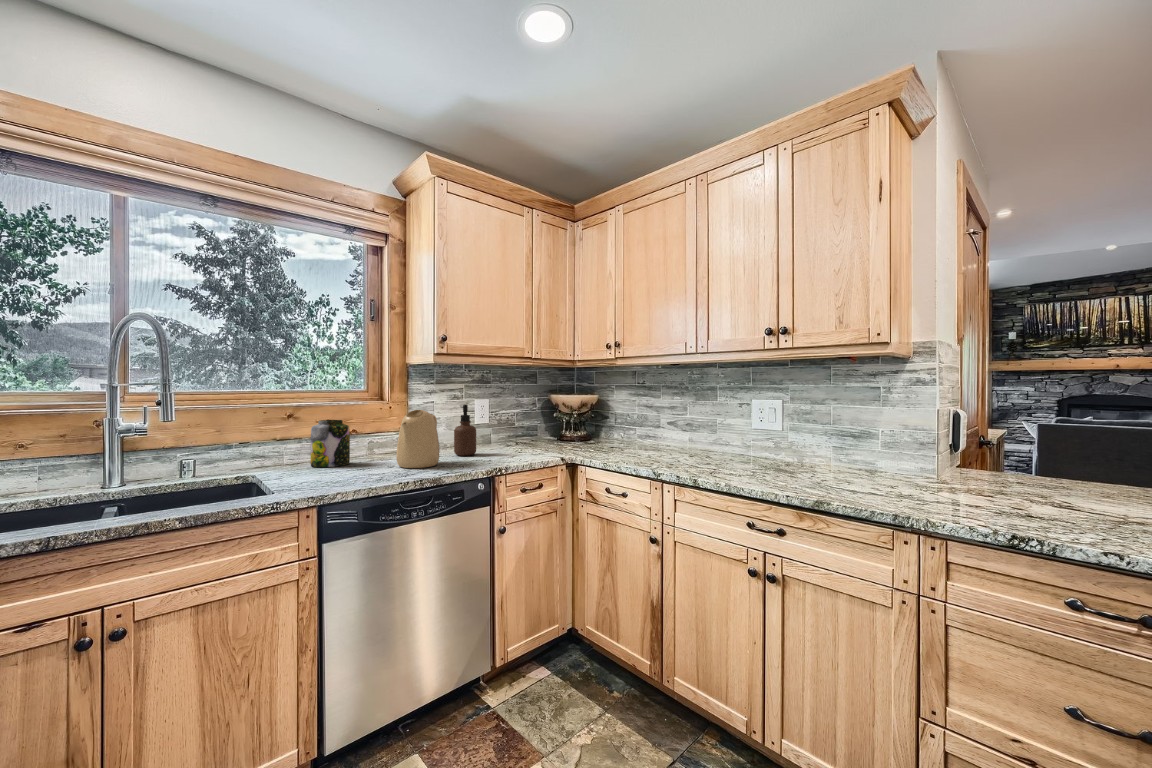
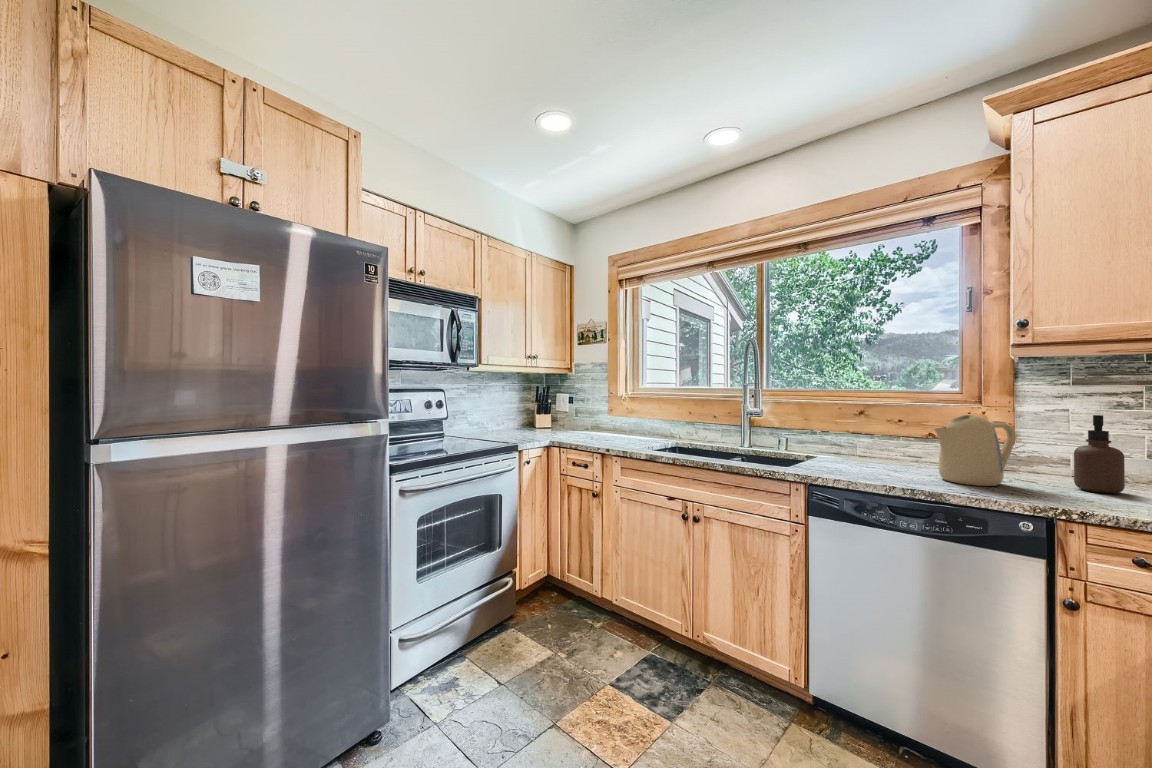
jar: present [311,420,350,467] -> none [875,419,916,466]

